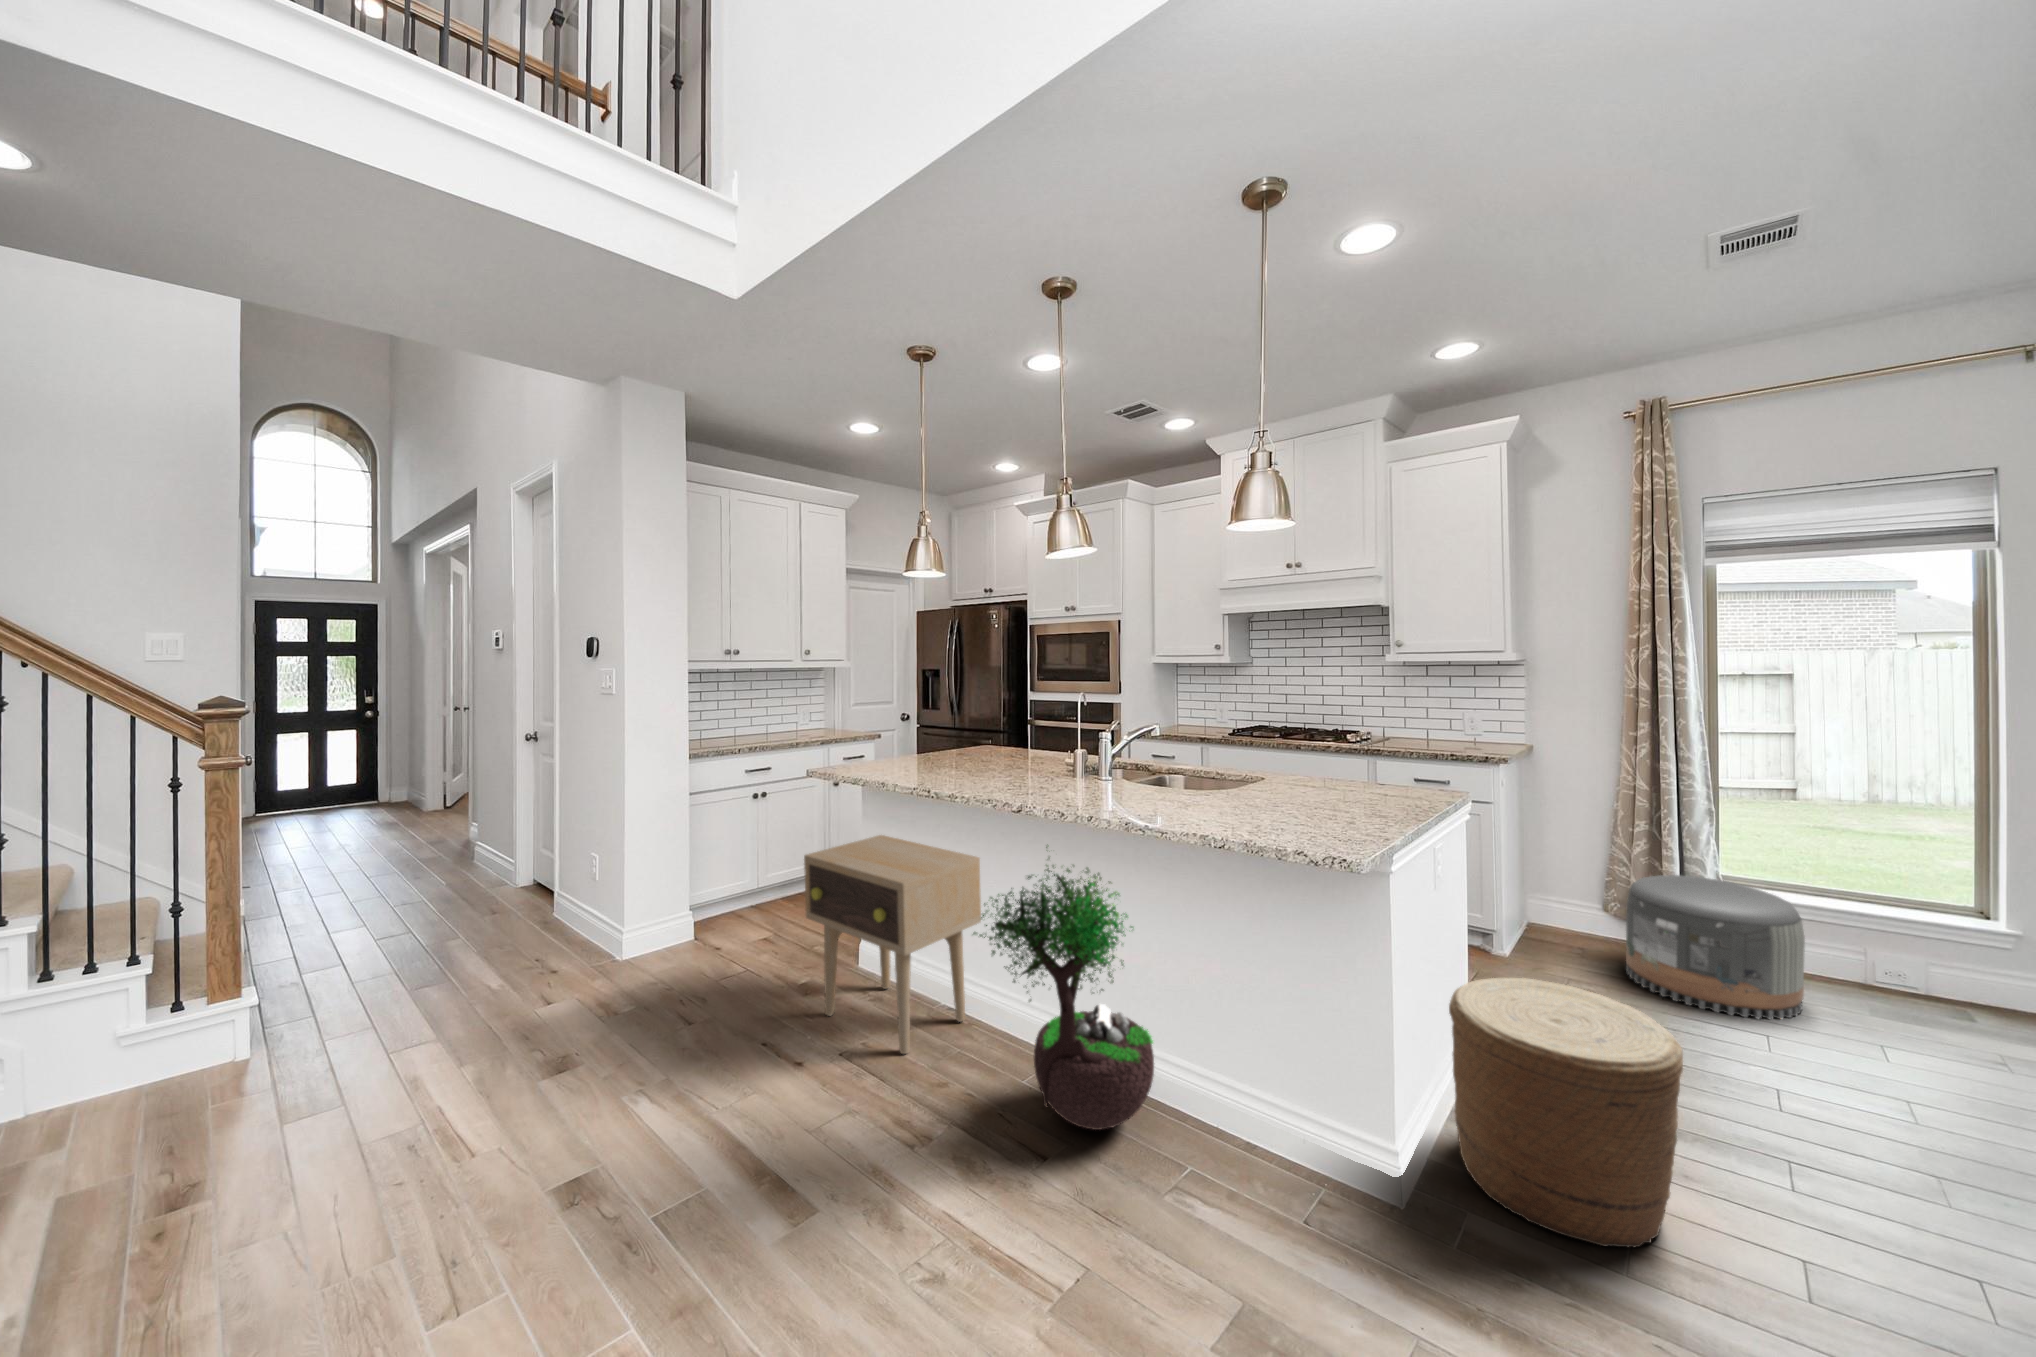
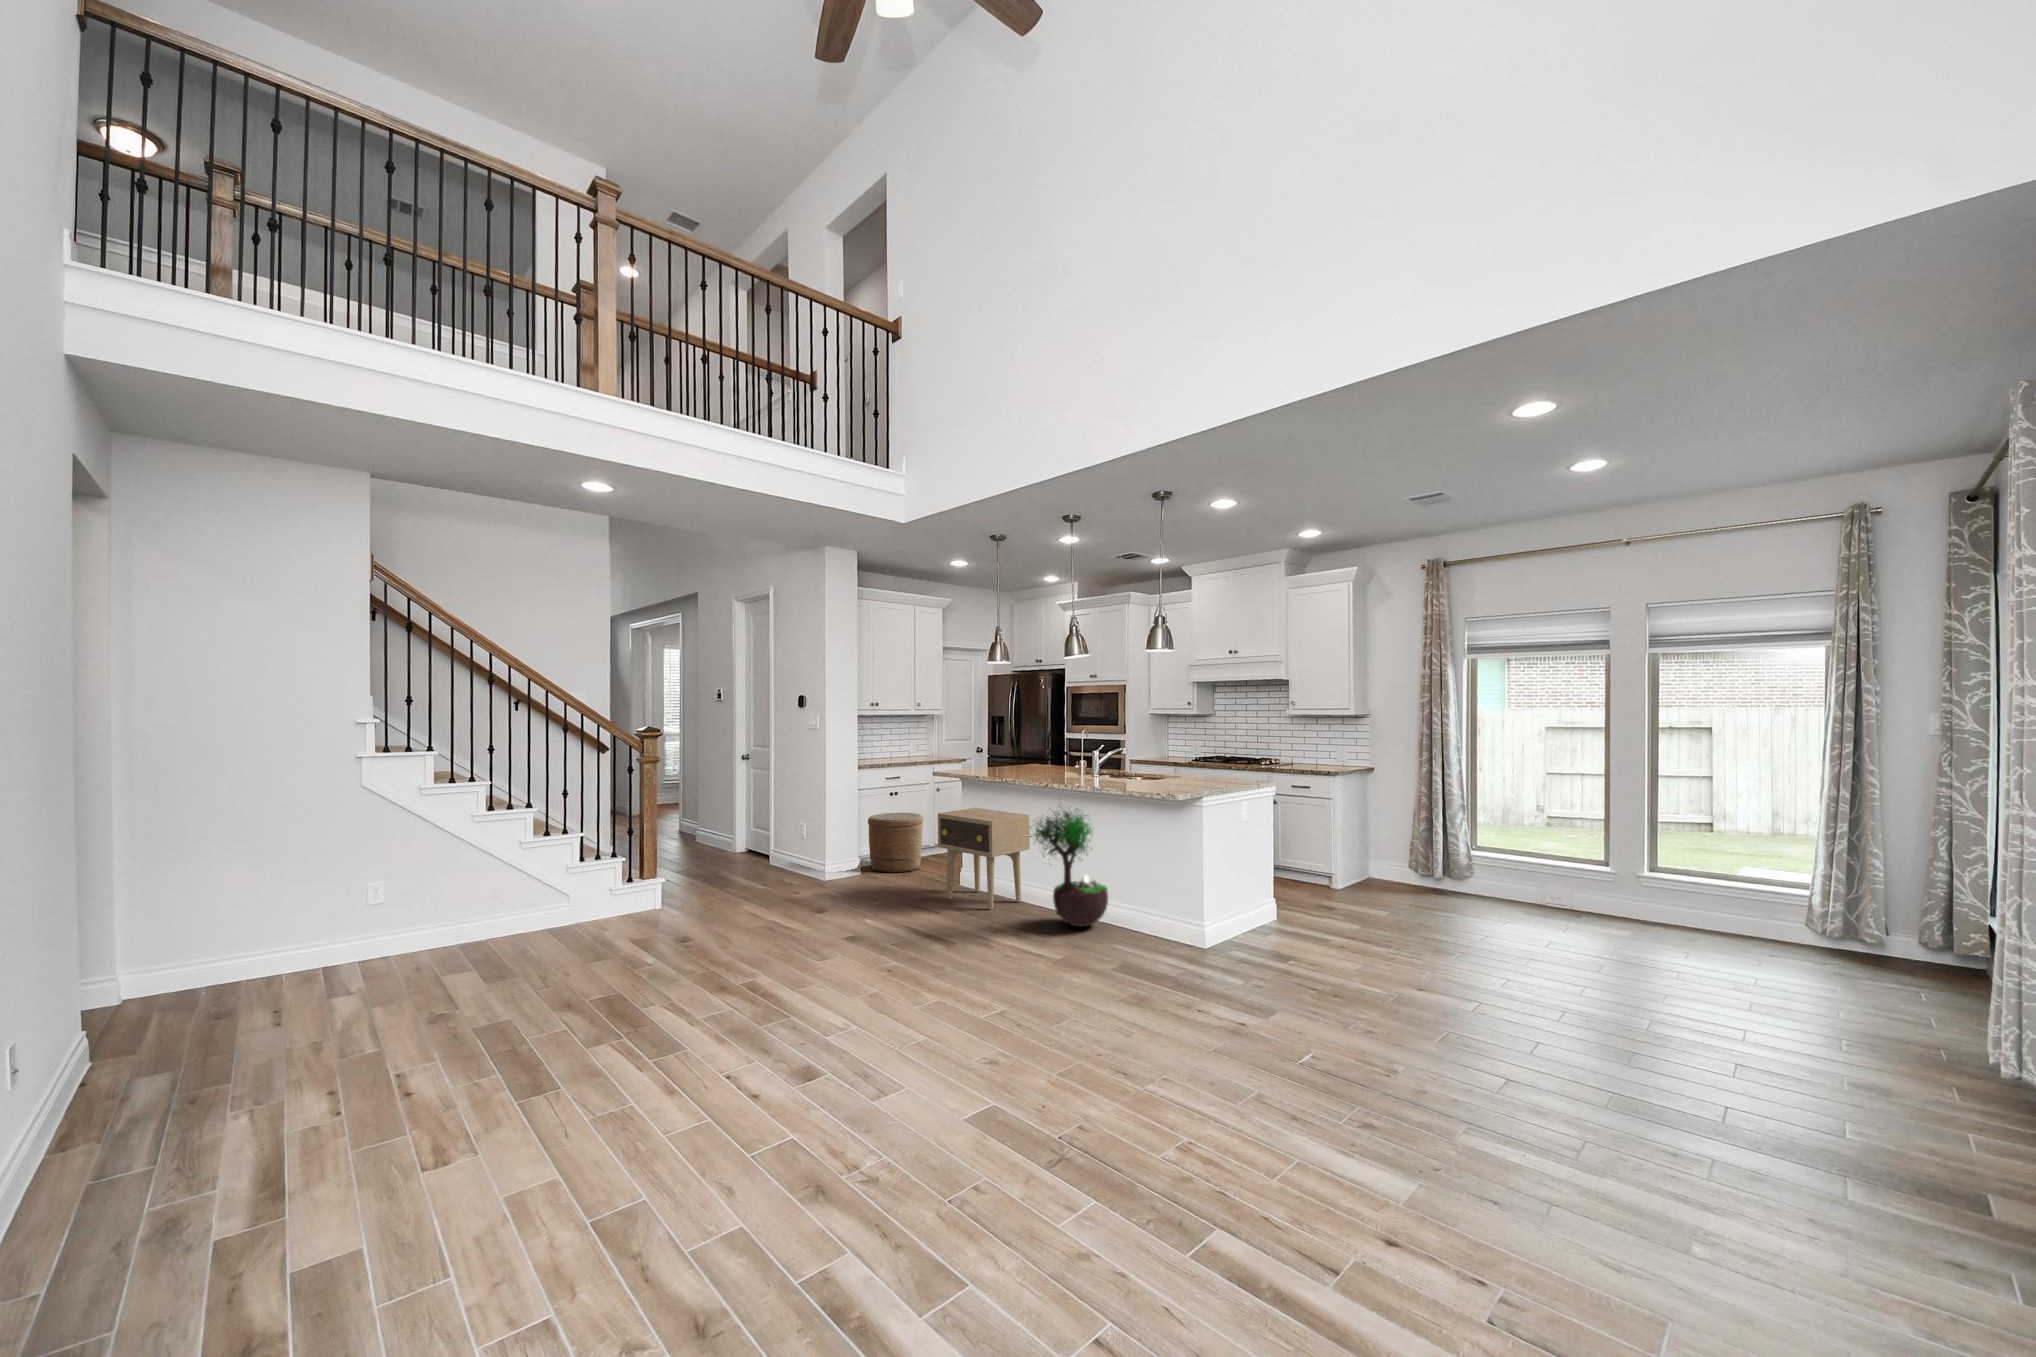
pouf: present [1626,875,1805,1020] -> none [1400,841,1483,911]
woven basket: present [1449,978,1683,1247] -> present [868,813,923,873]

